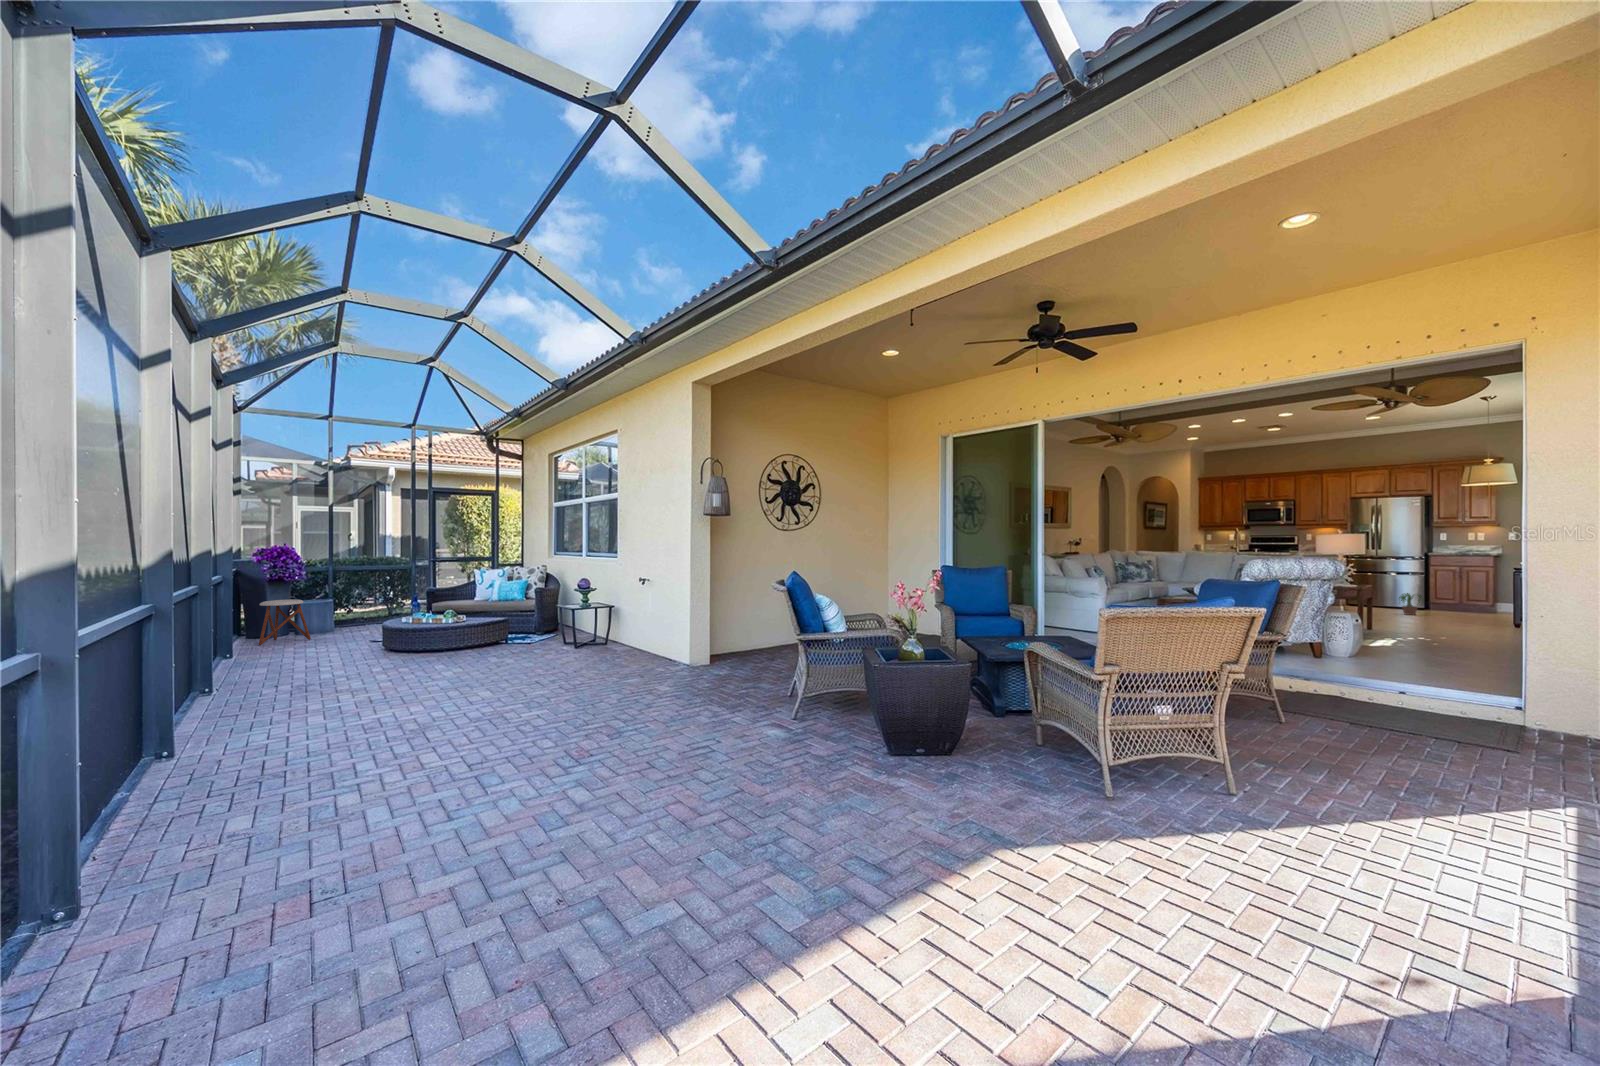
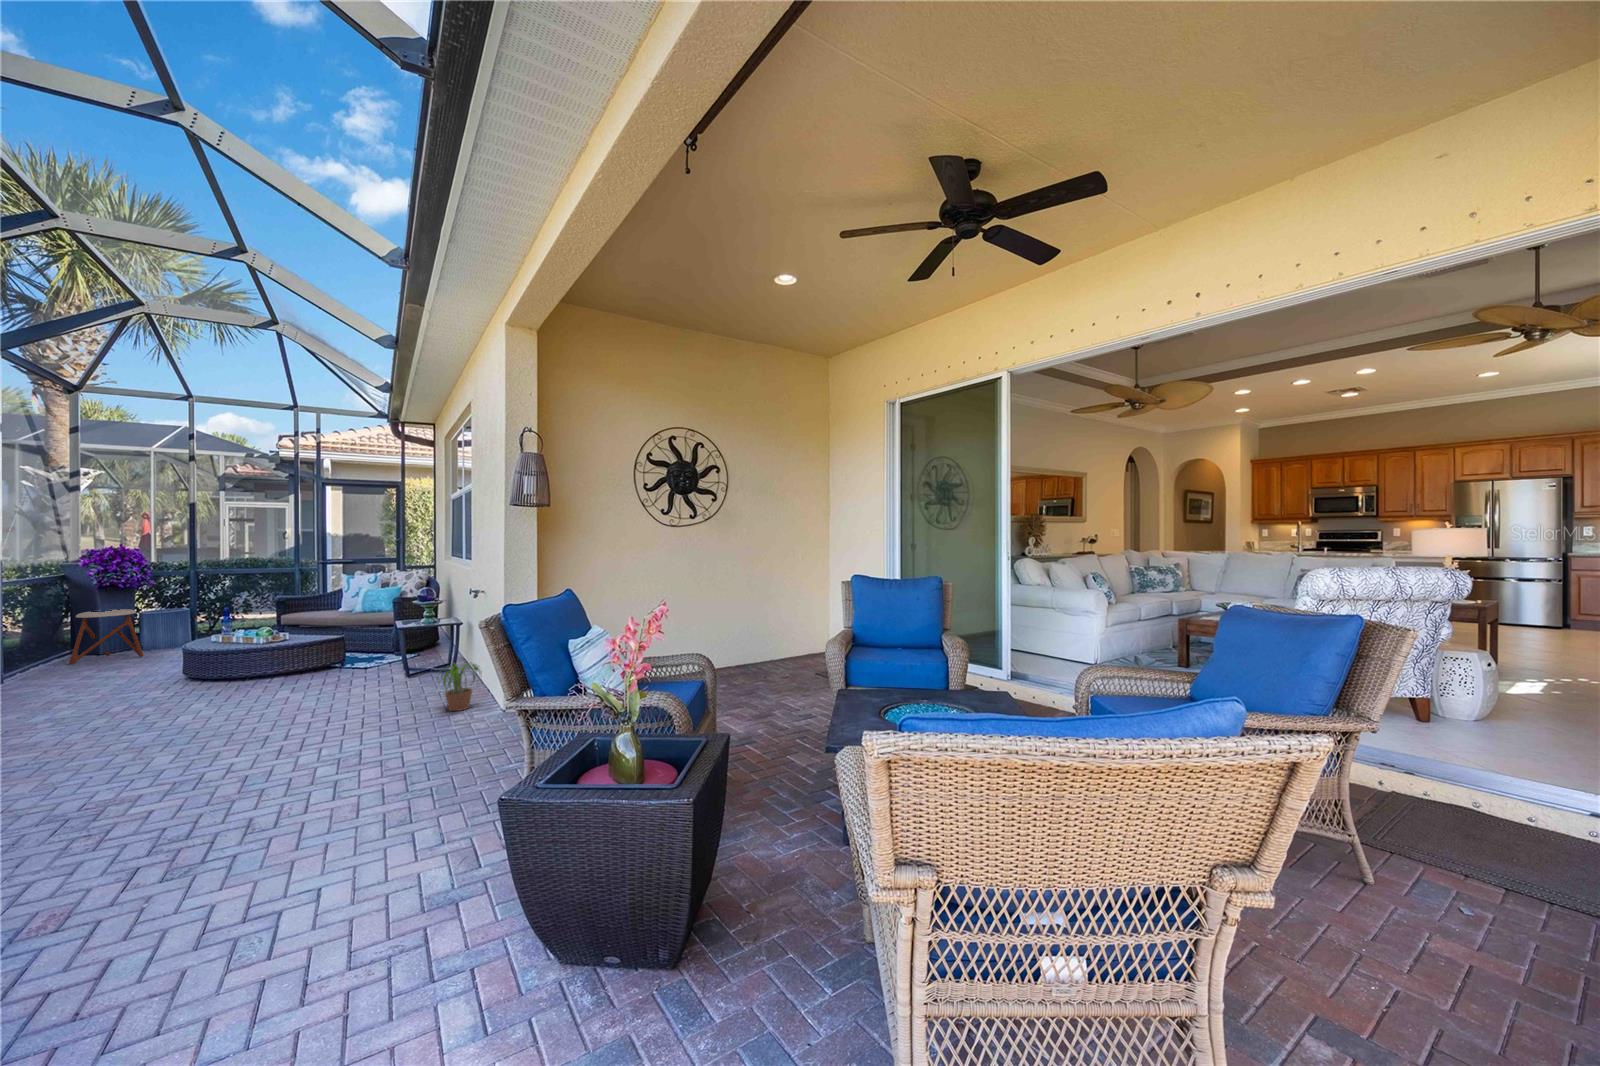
potted plant: present [1399,593,1423,615] -> present [441,663,480,711]

